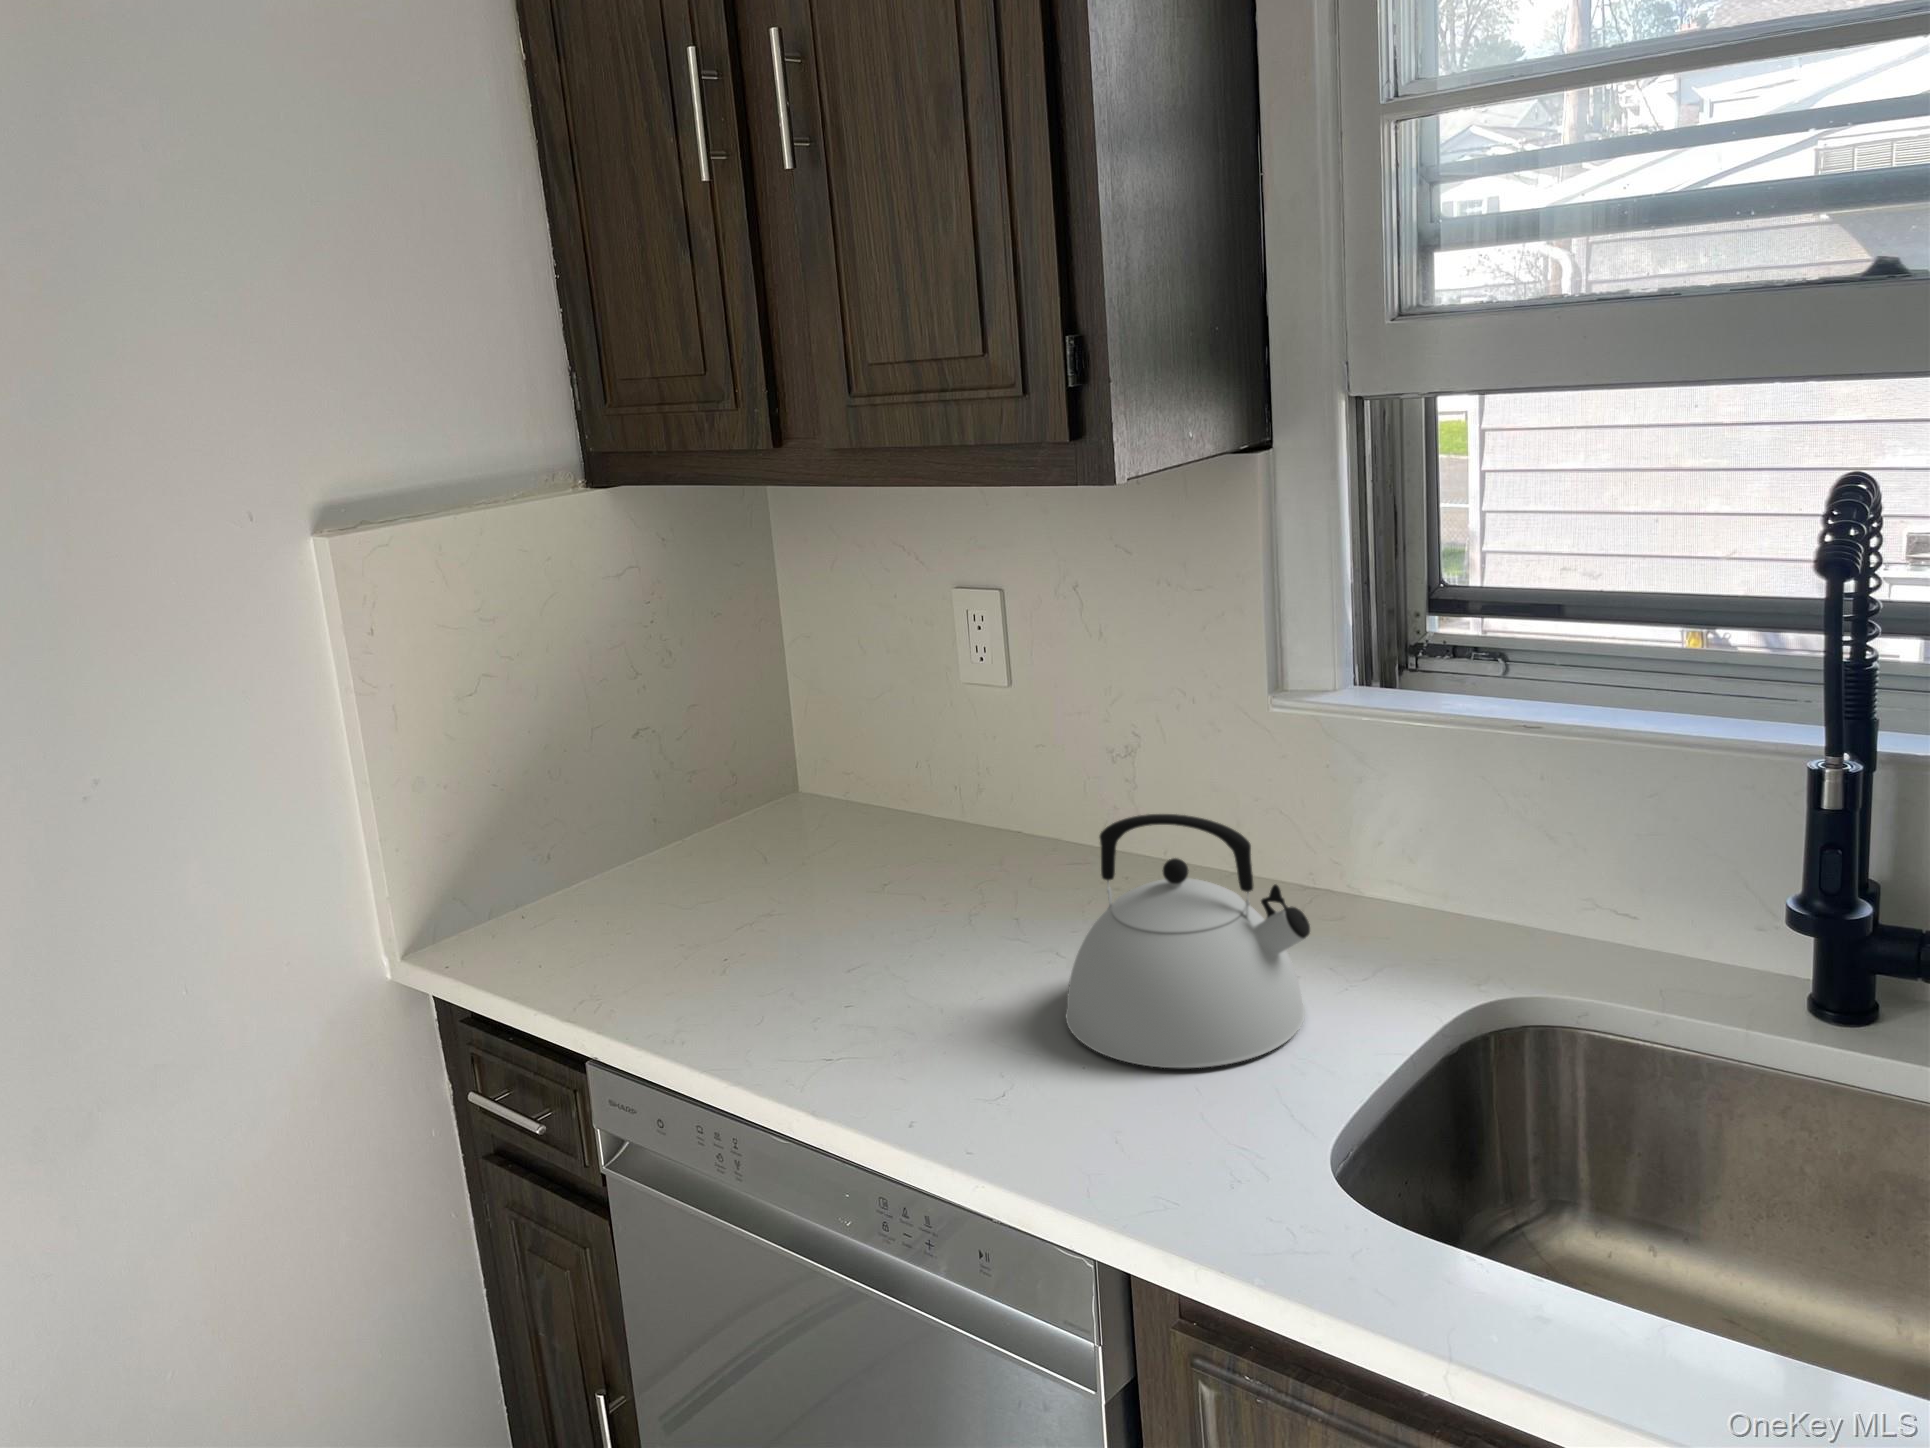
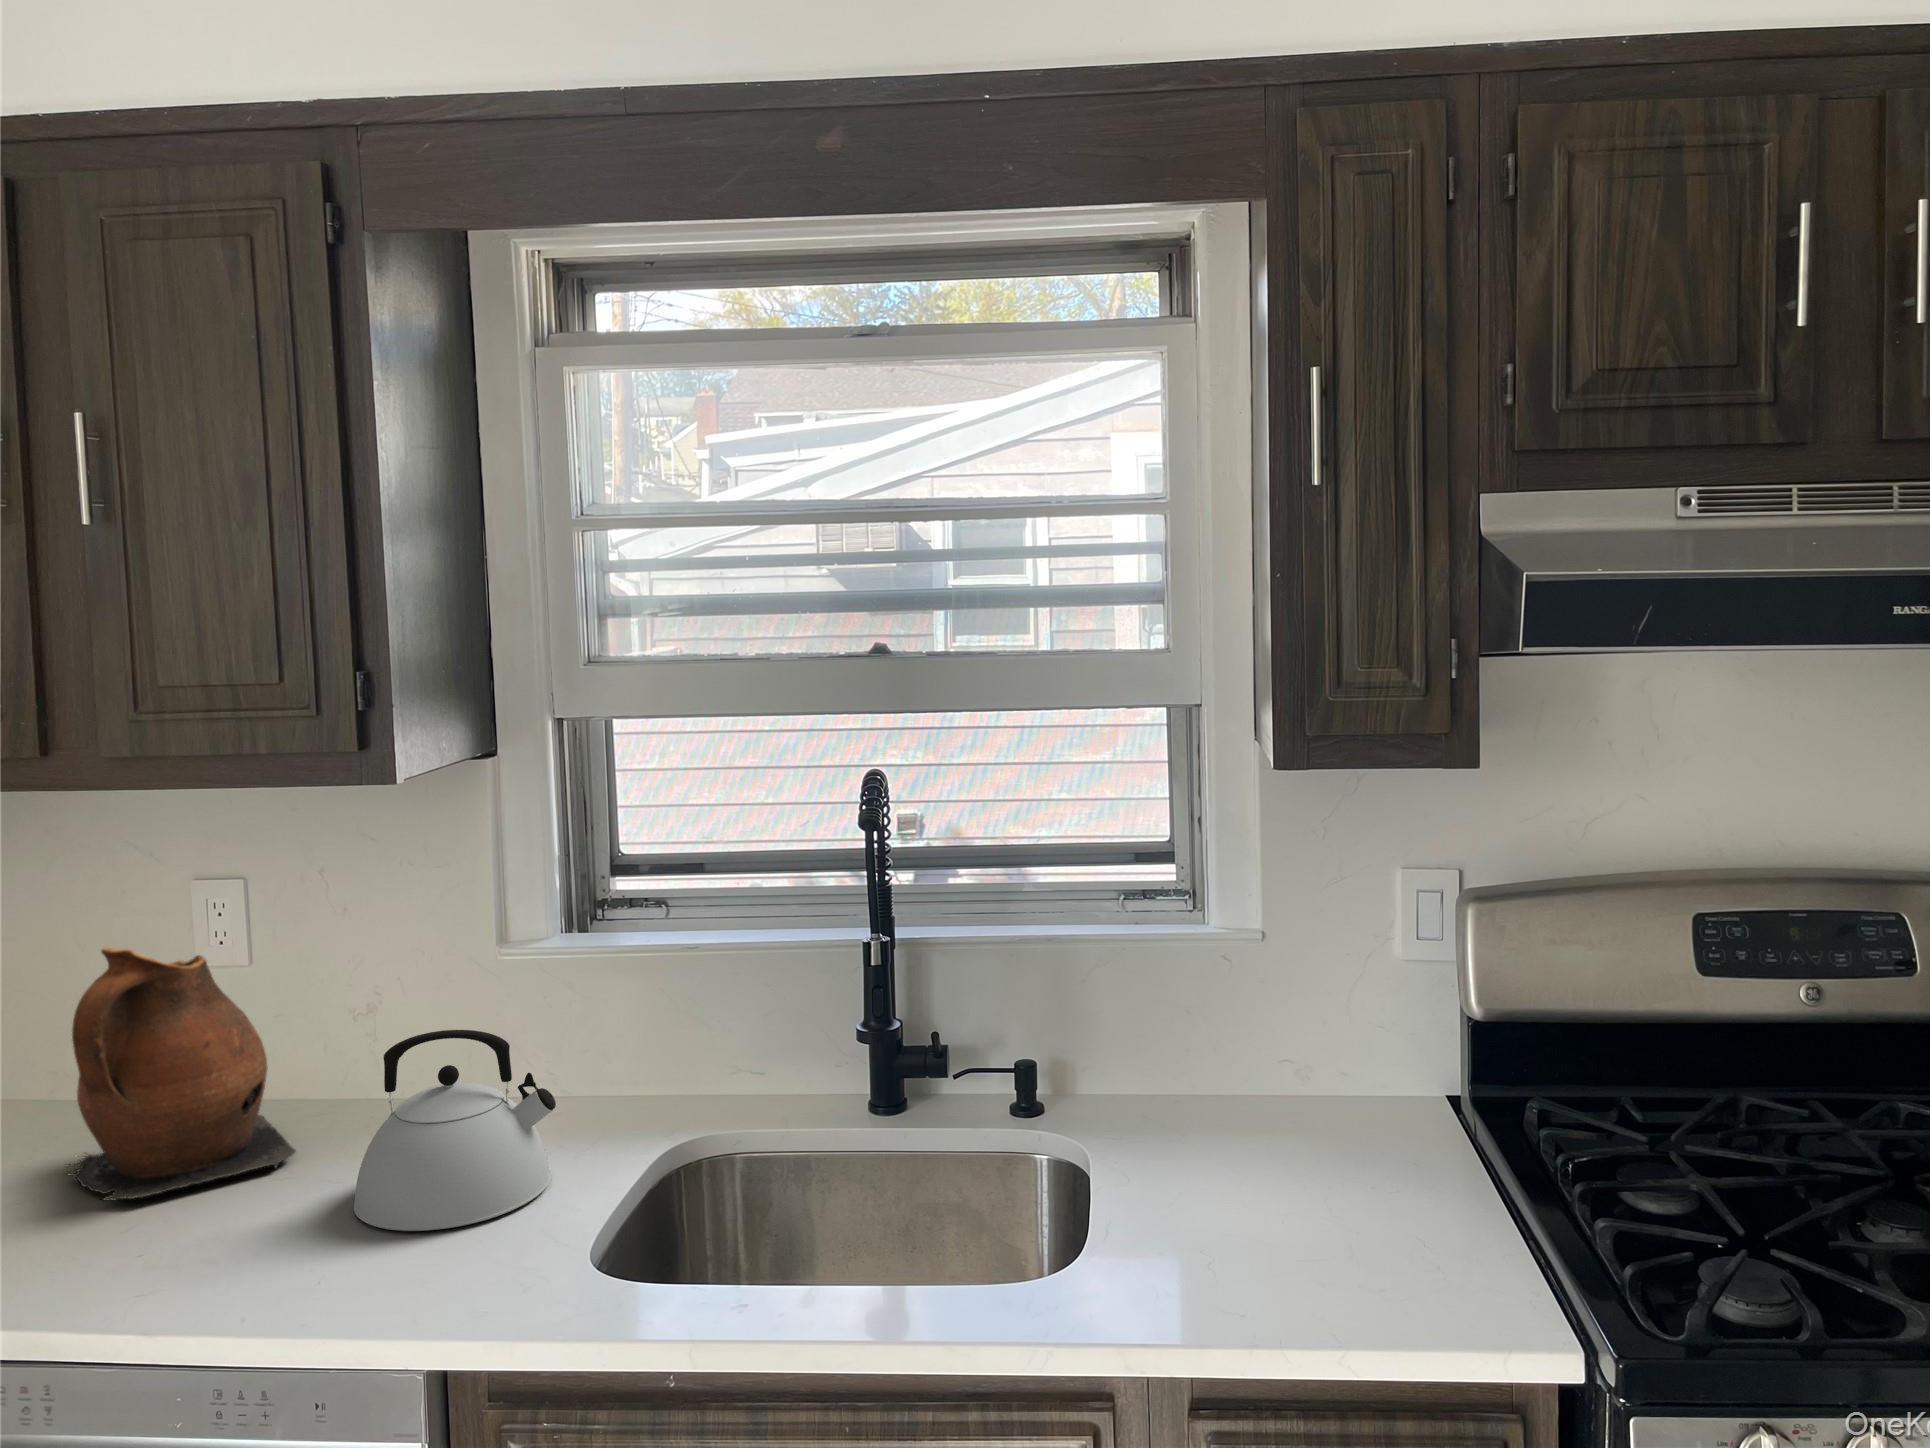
ceramic pitcher: none [799,666,1029,945] -> present [67,948,295,1201]

